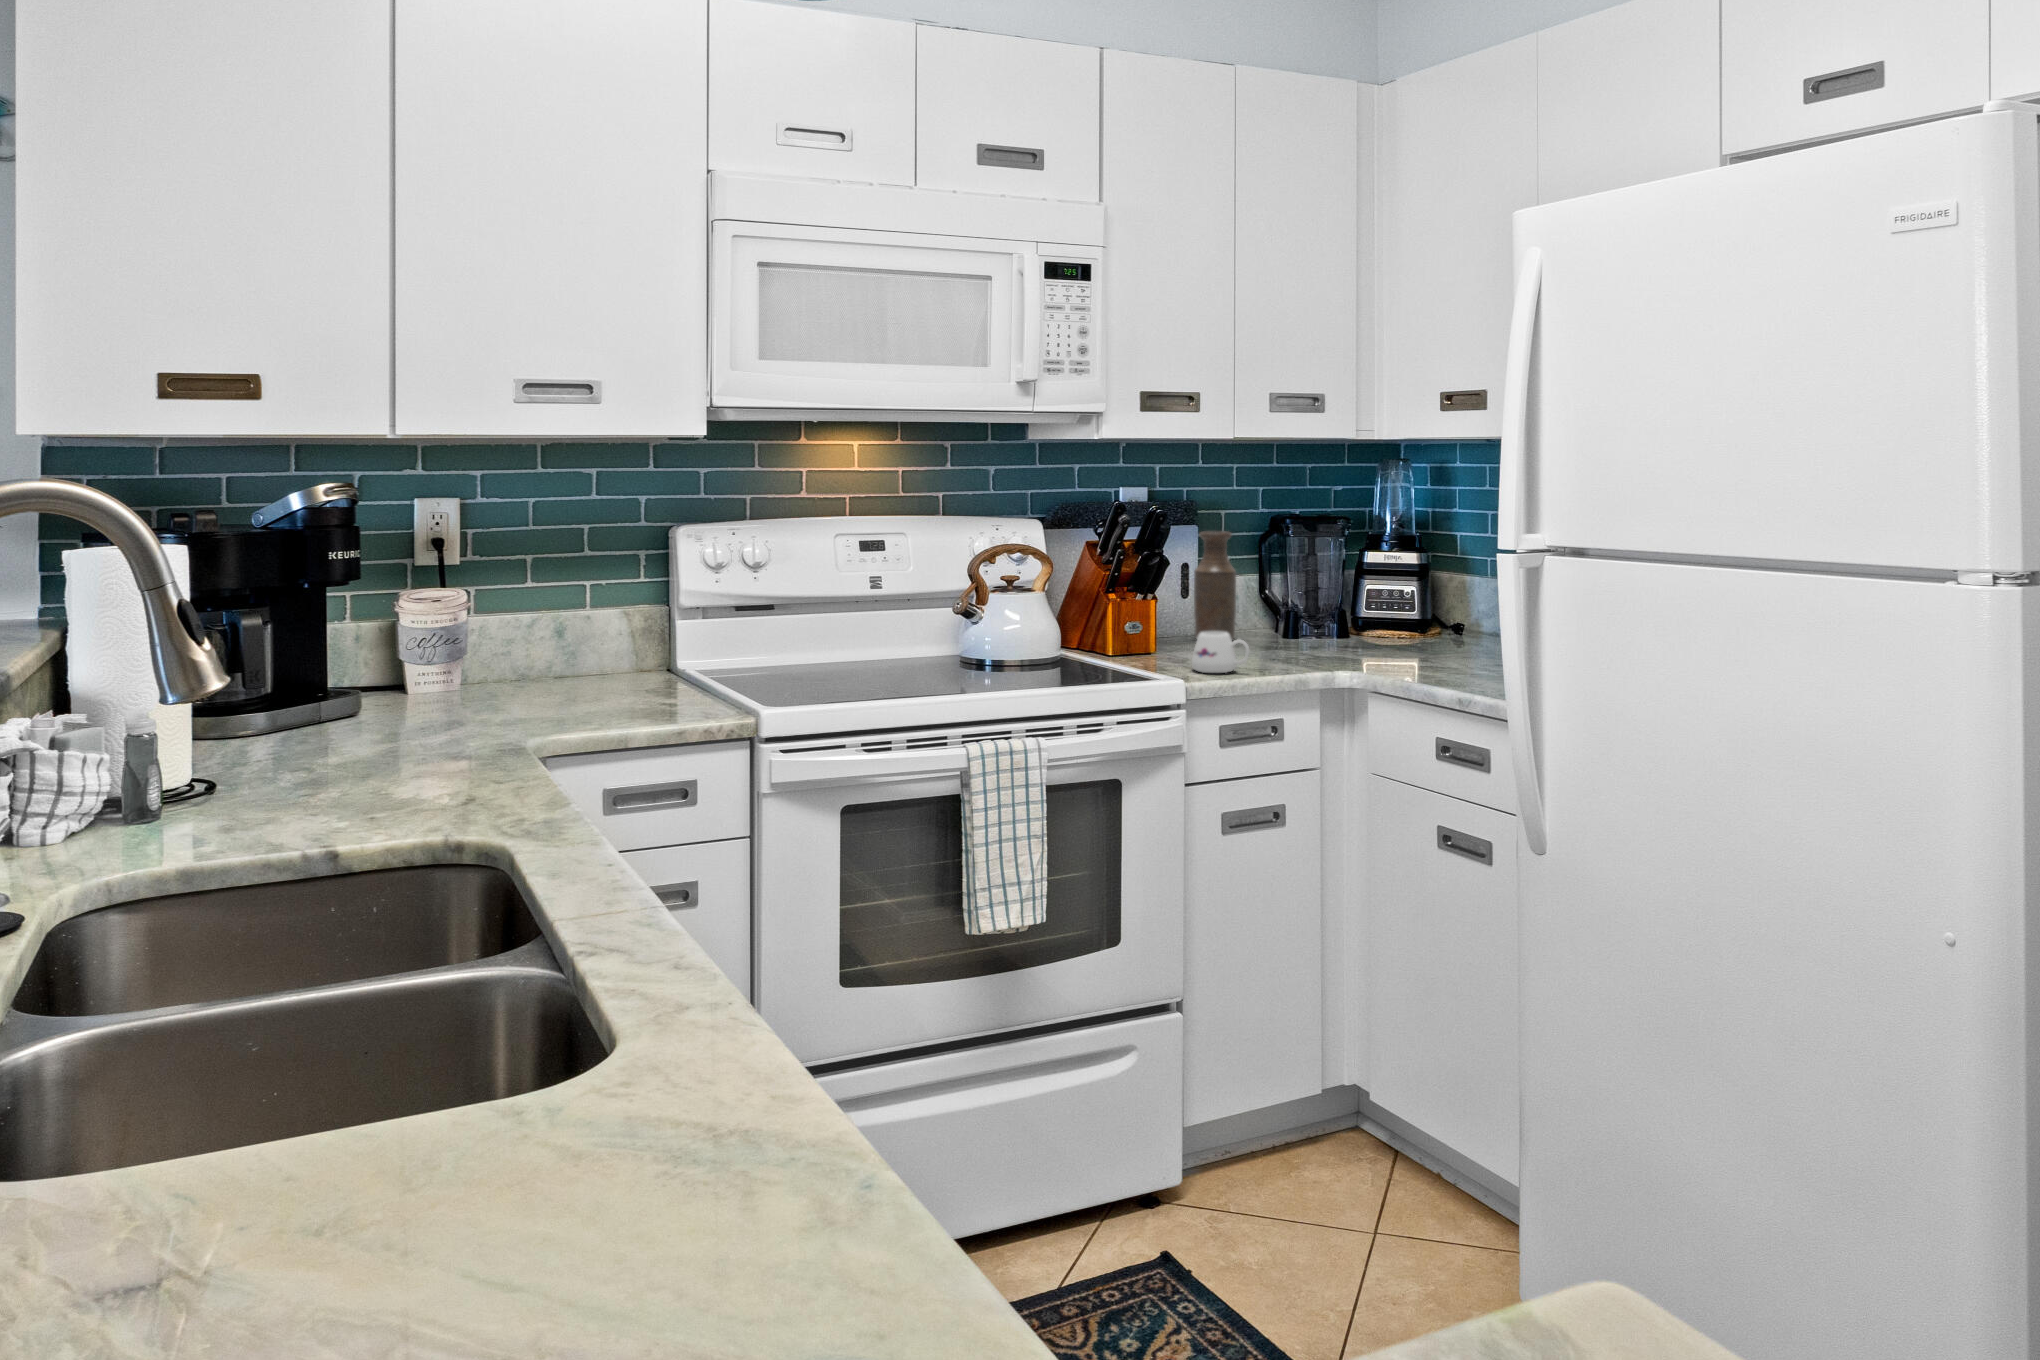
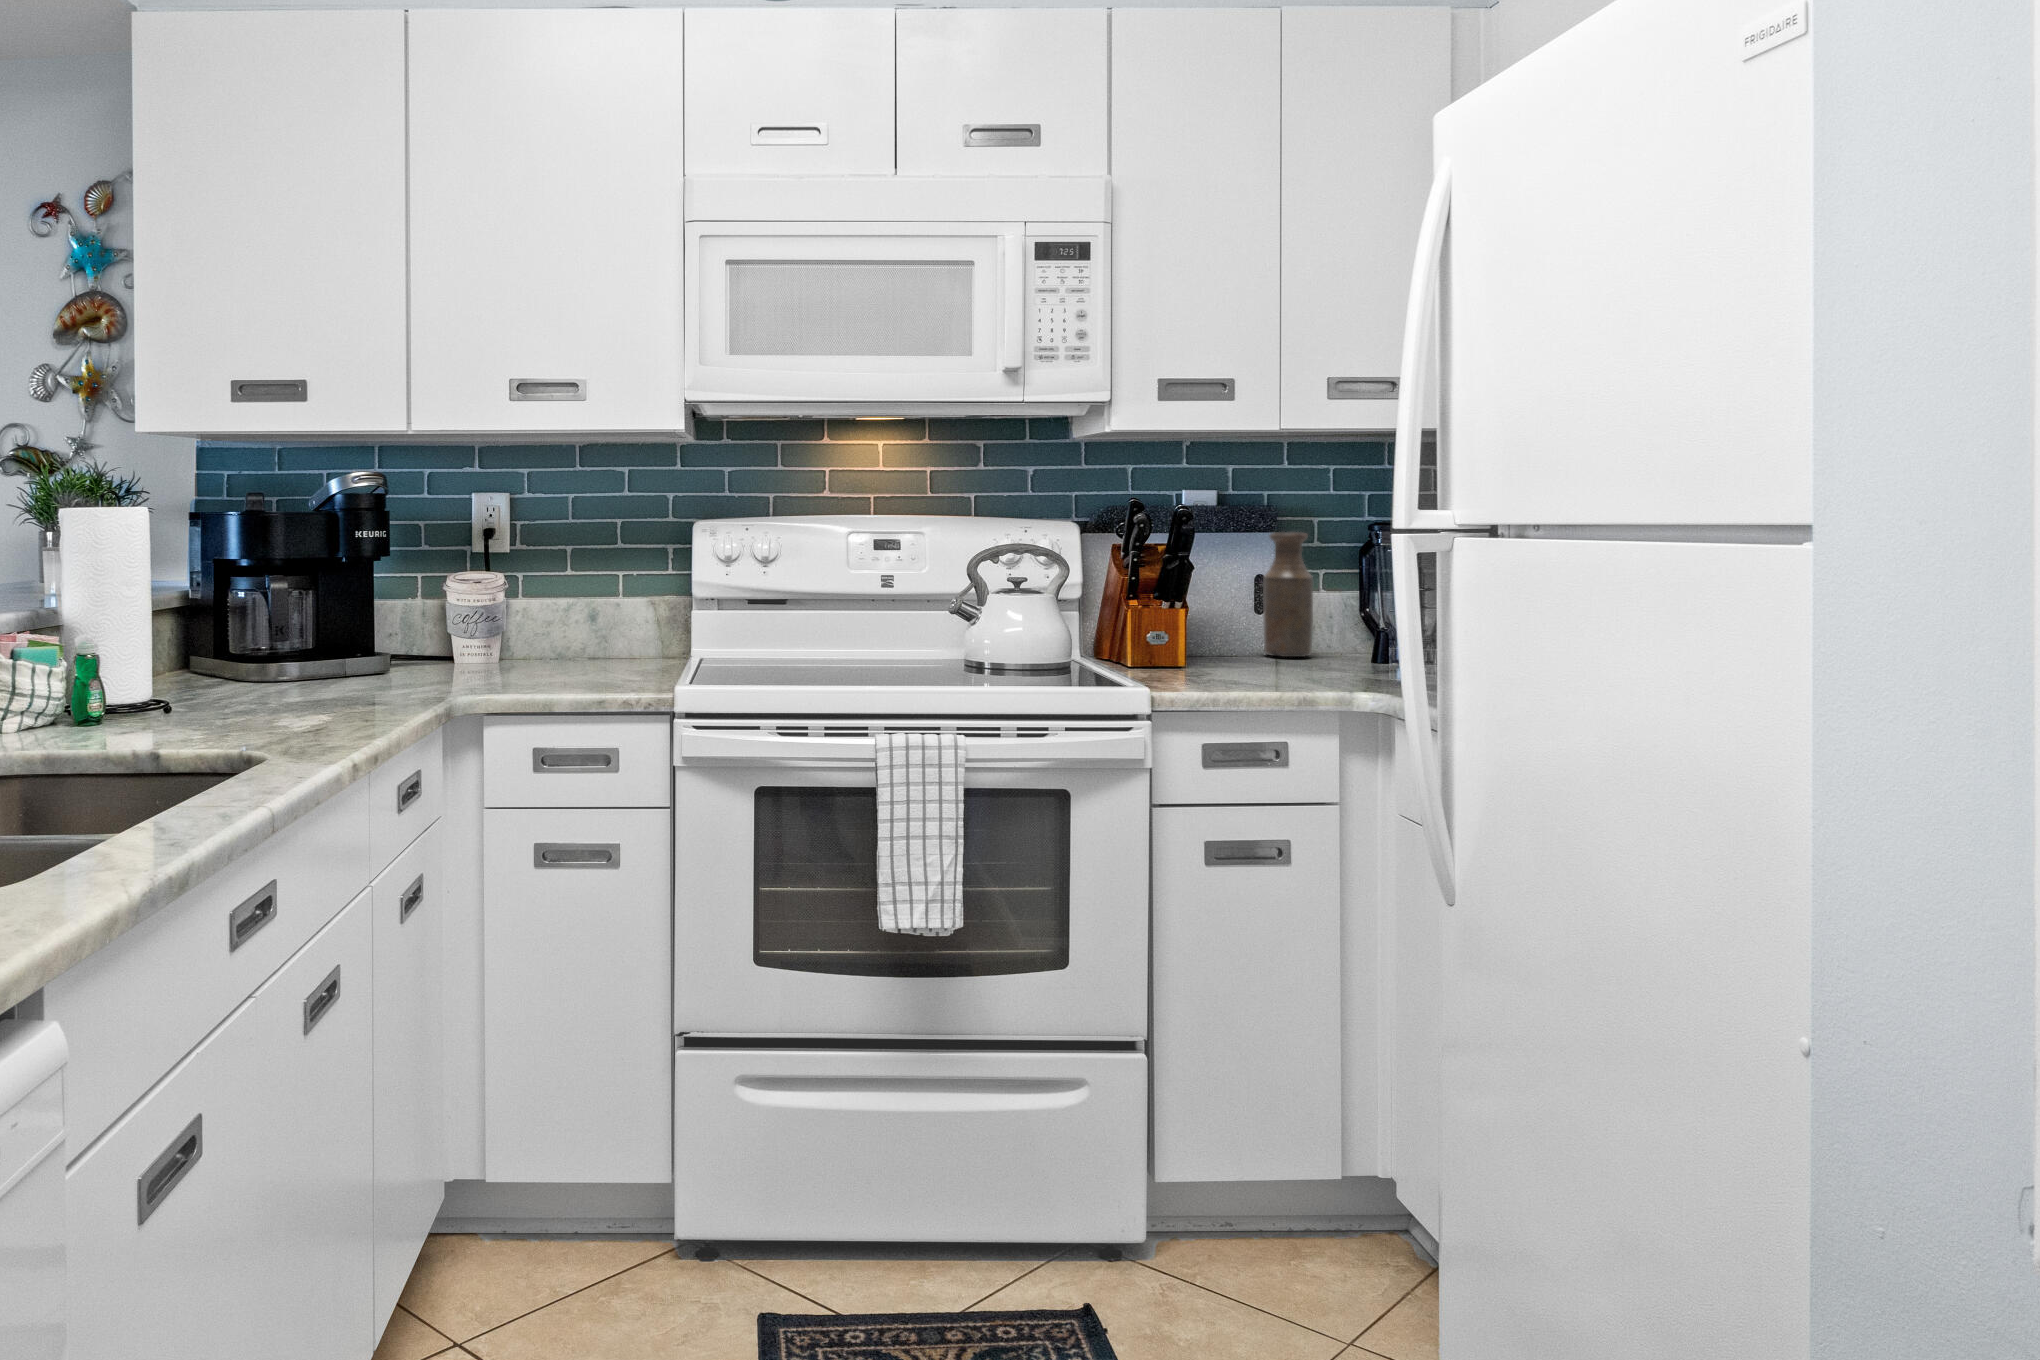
mug: present [1192,631,1249,673] -> none [1205,636,1269,682]

